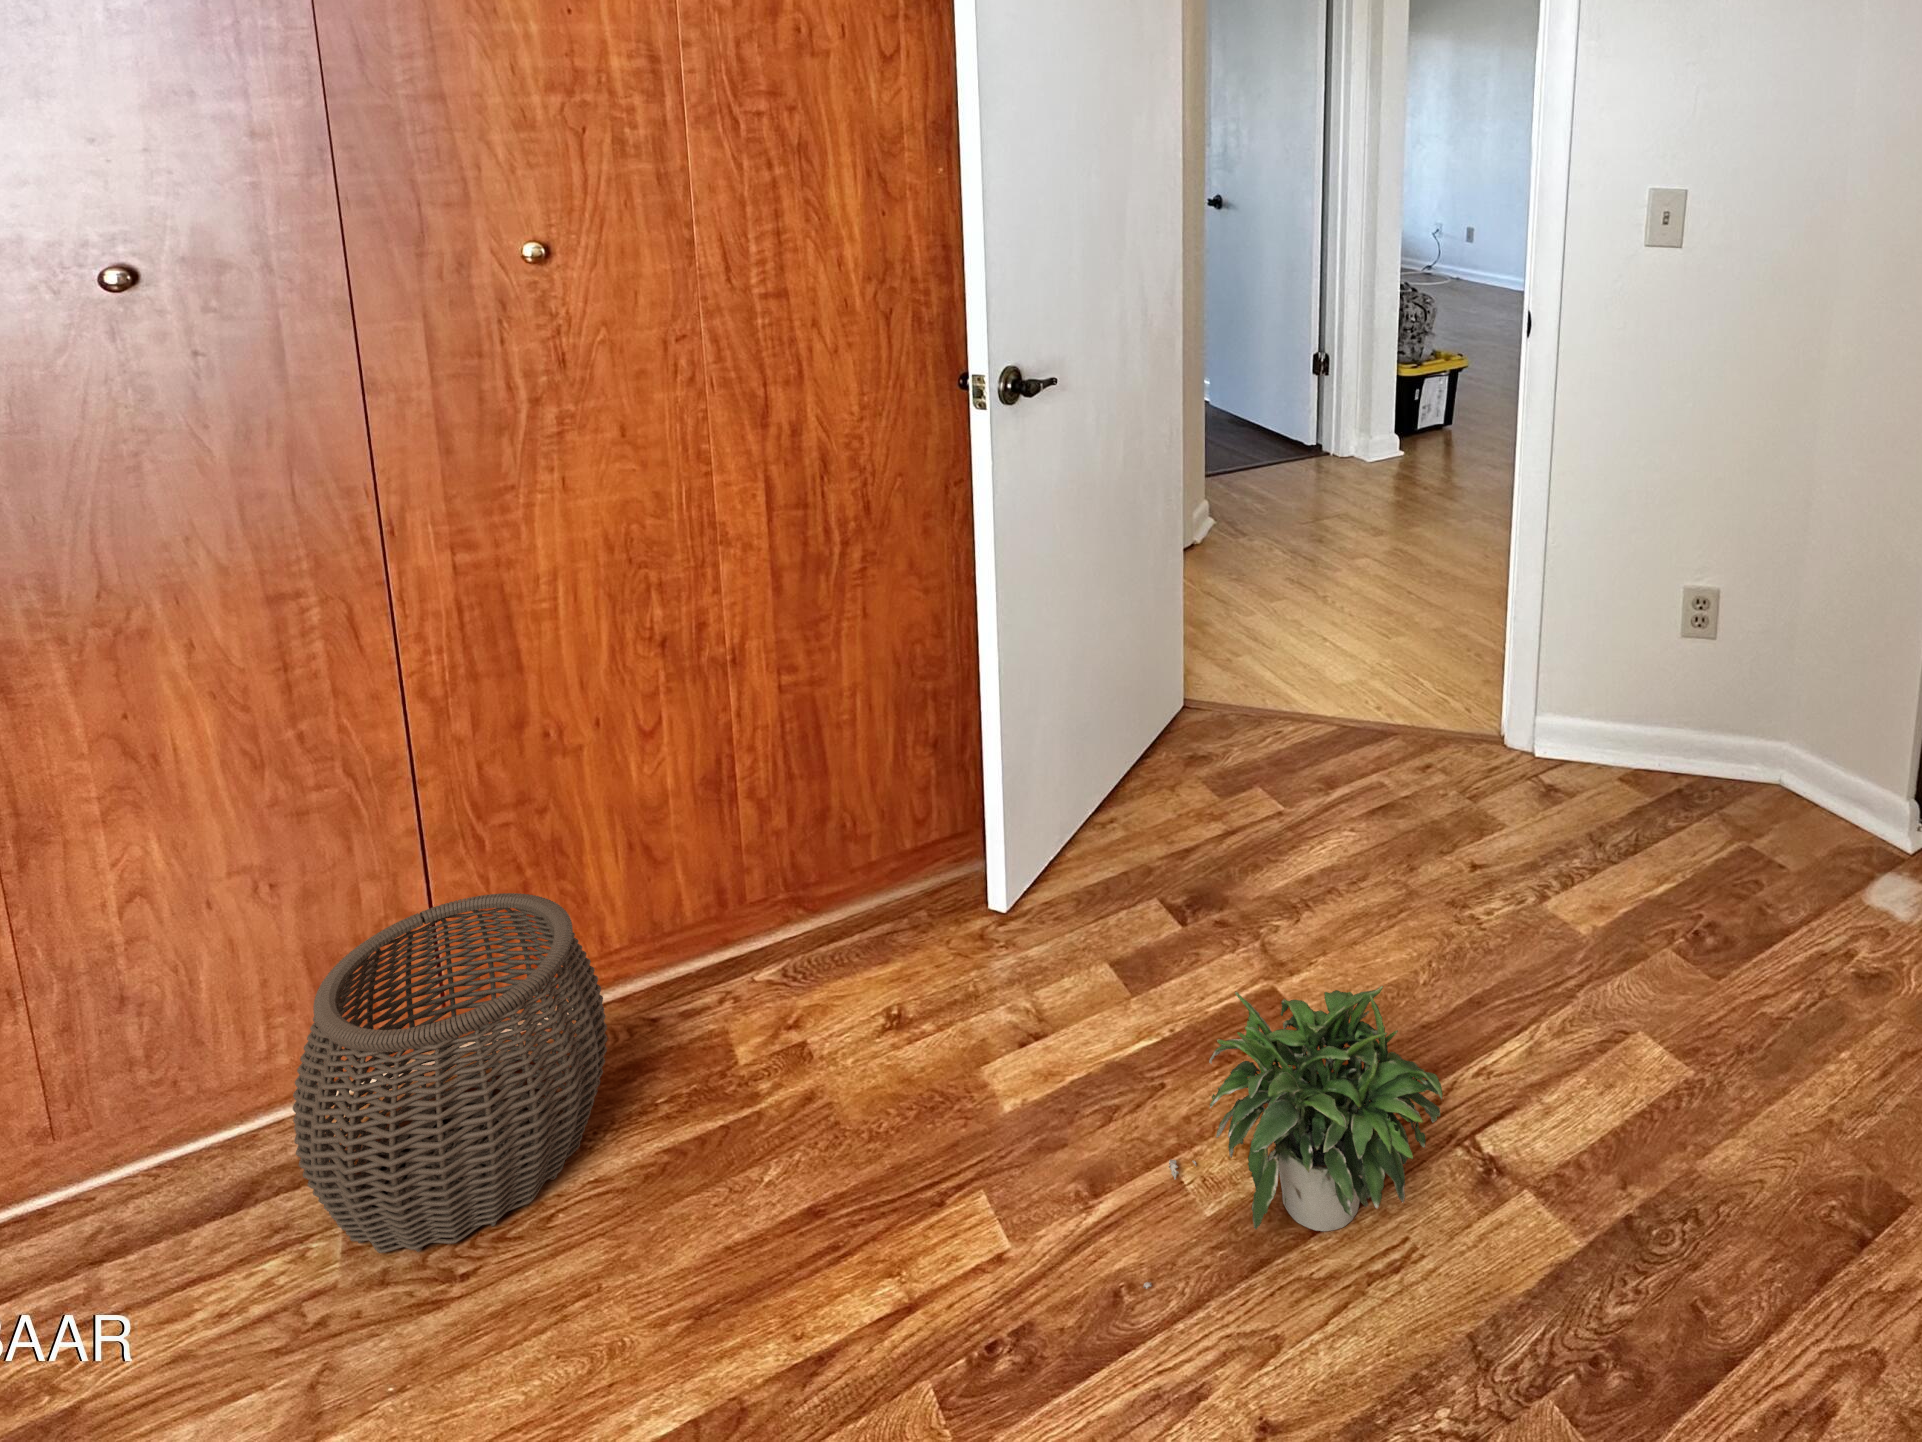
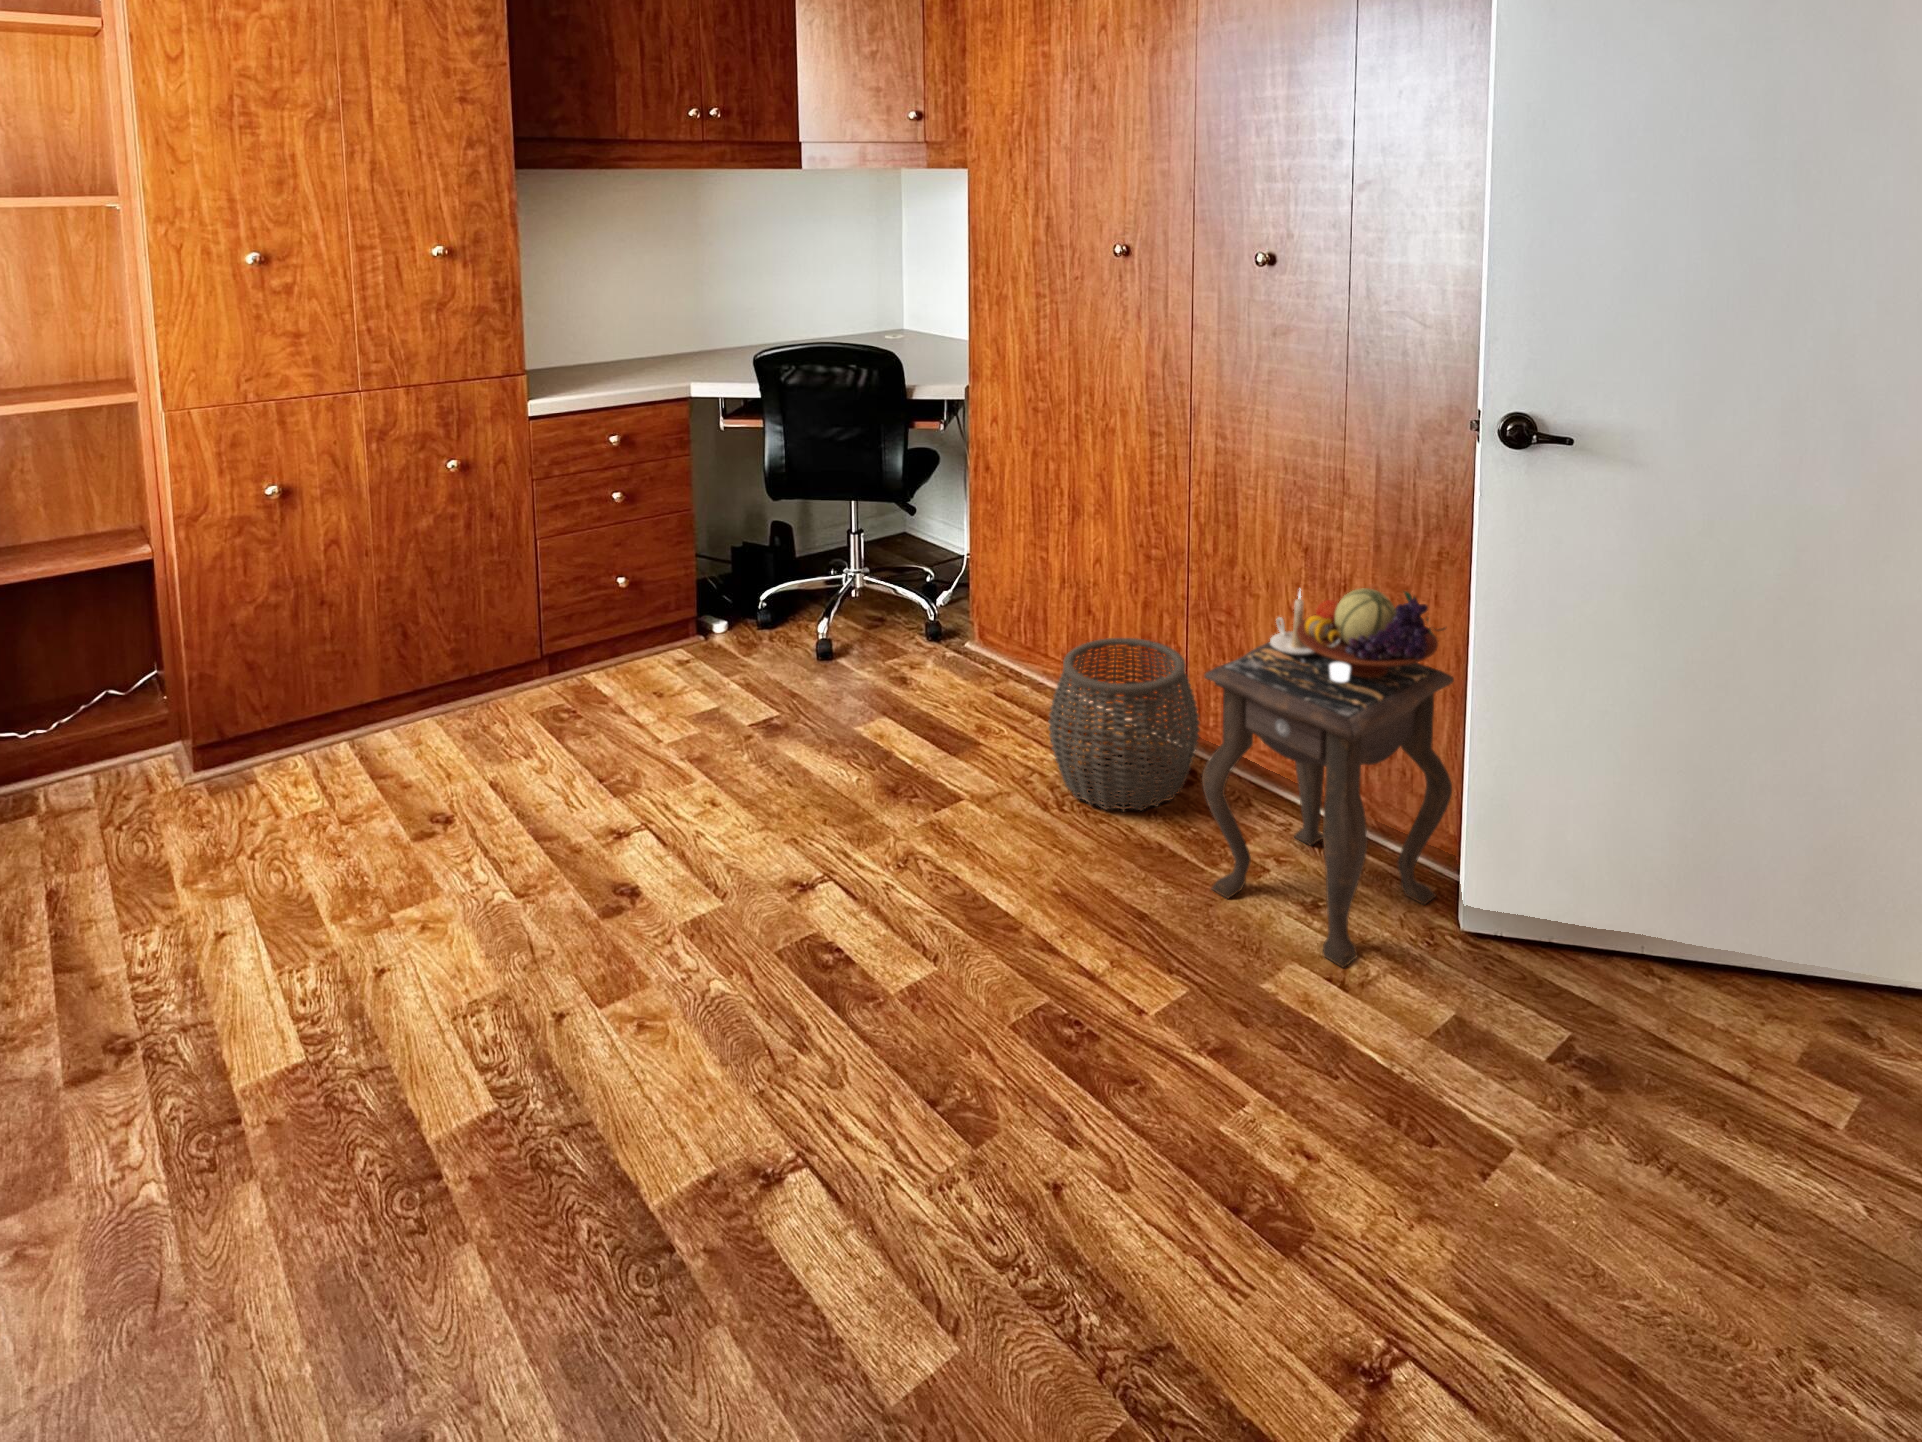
side table: none [735,580,1029,1113] -> present [1202,588,1454,967]
potted plant: present [1143,986,1443,1289] -> none [1134,973,1386,1250]

